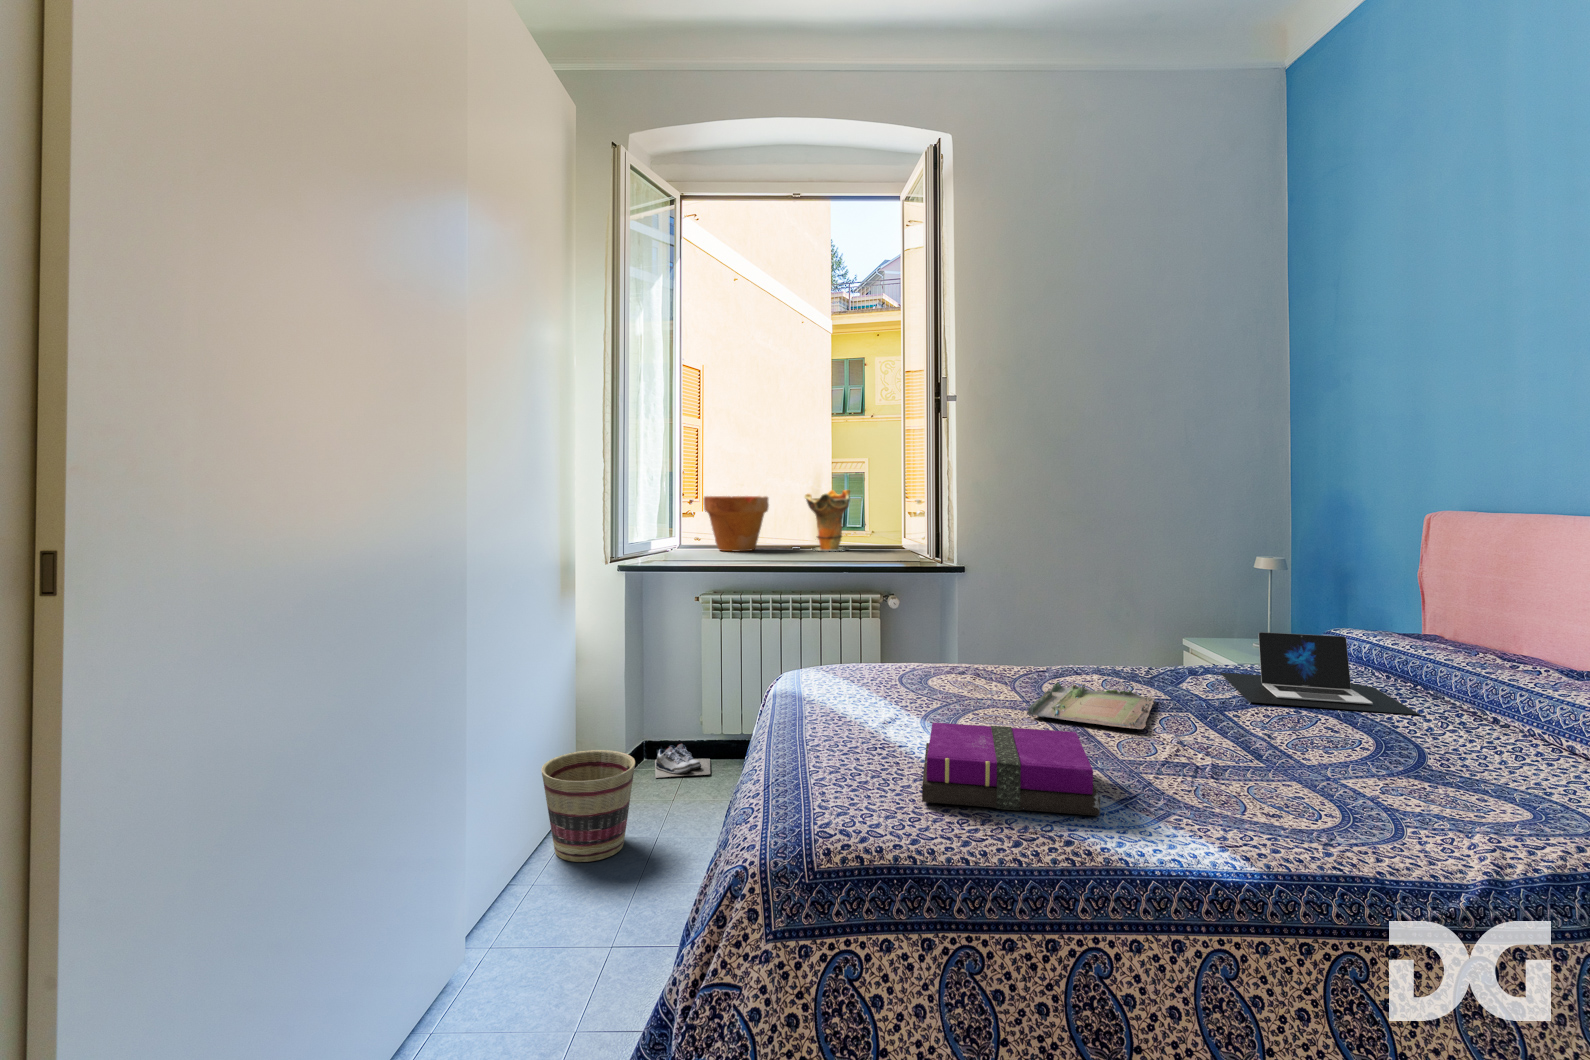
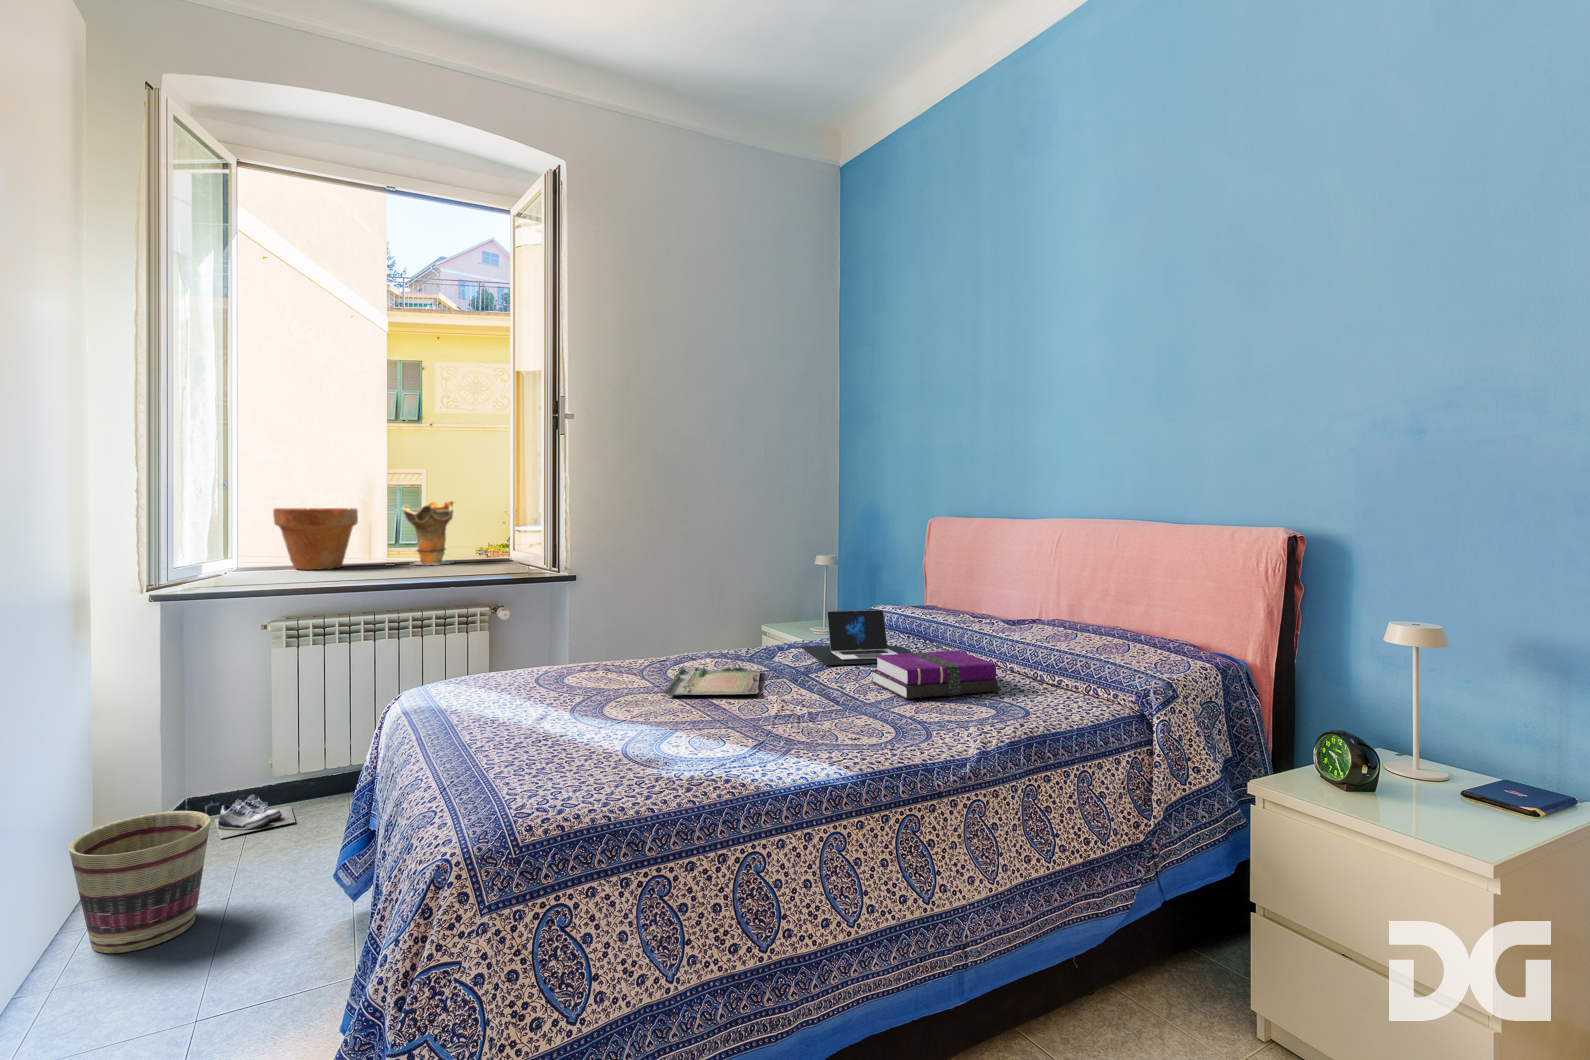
notebook: present [922,722,1100,816] -> present [871,651,1000,699]

